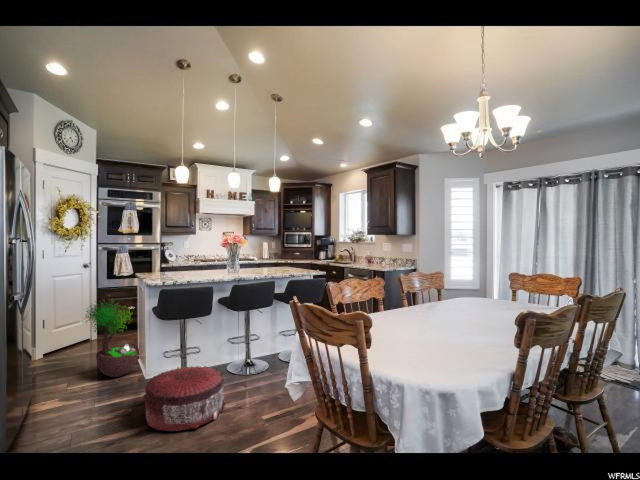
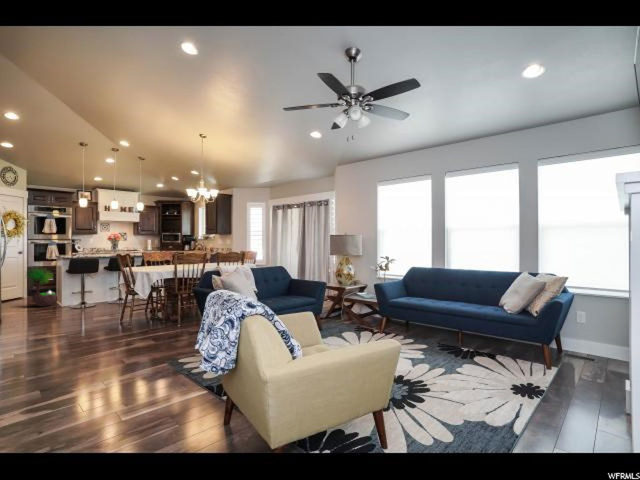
pouf: present [144,366,225,431] -> none [61,294,103,315]

